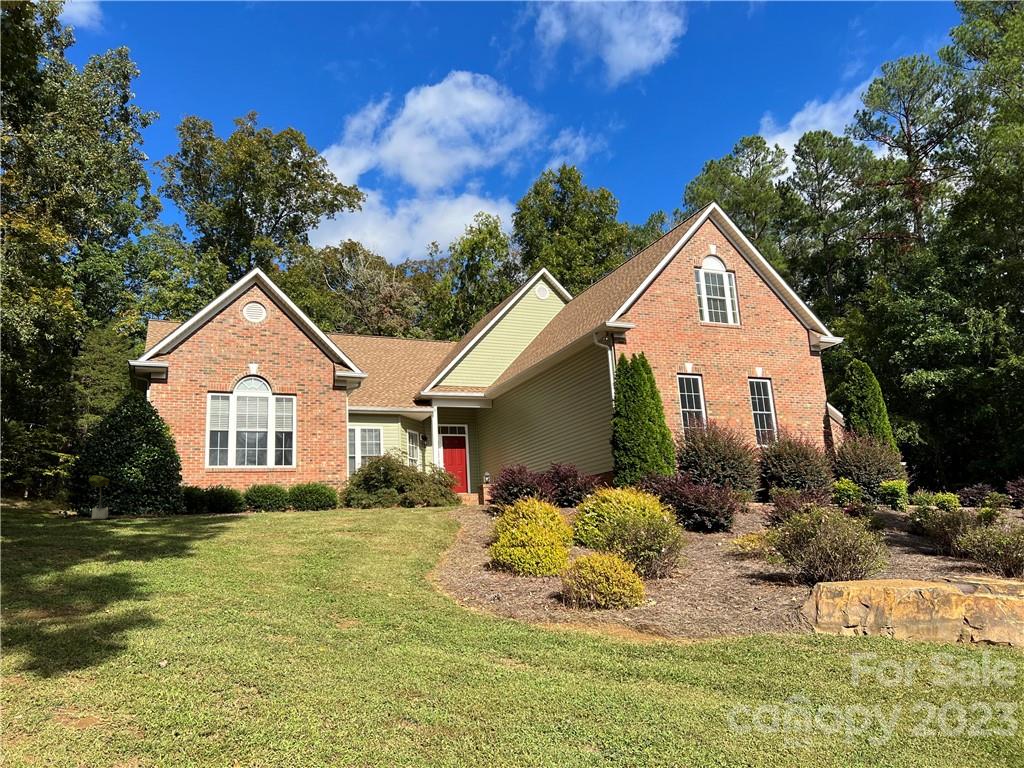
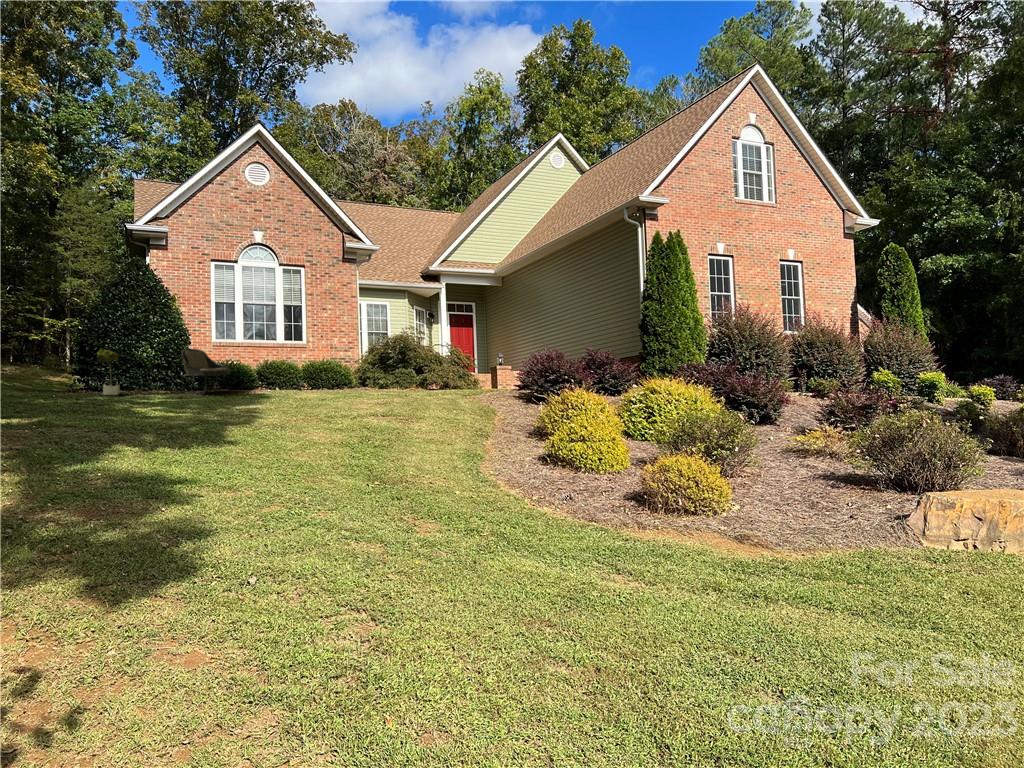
lounge chair: none [165,474,216,518] -> present [180,349,231,394]

